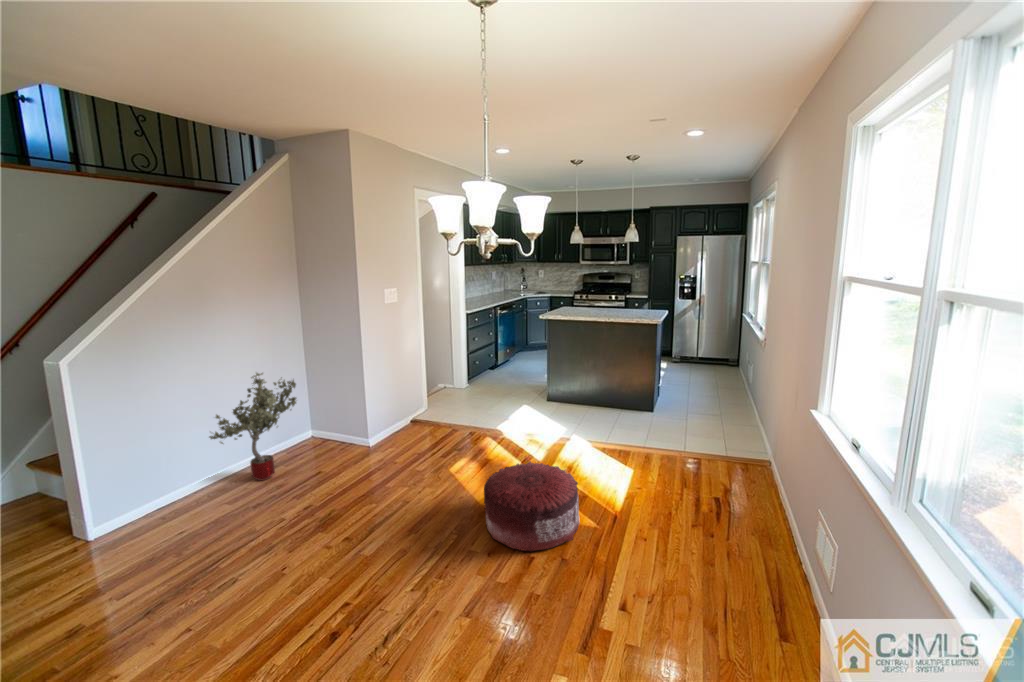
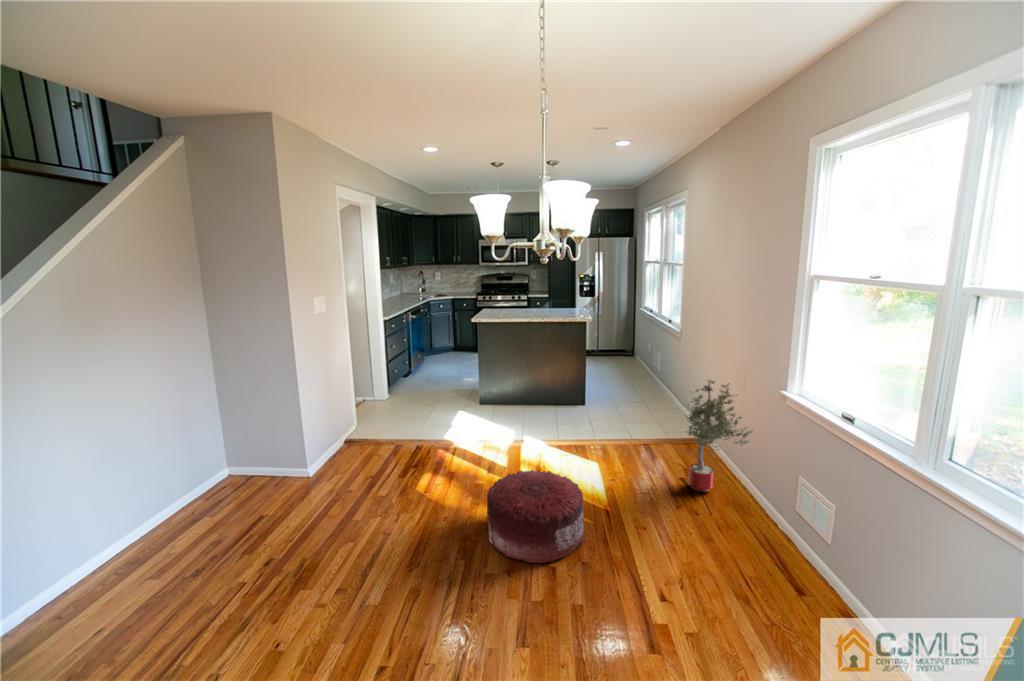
potted tree: present [209,373,296,481] -> present [687,380,752,492]

